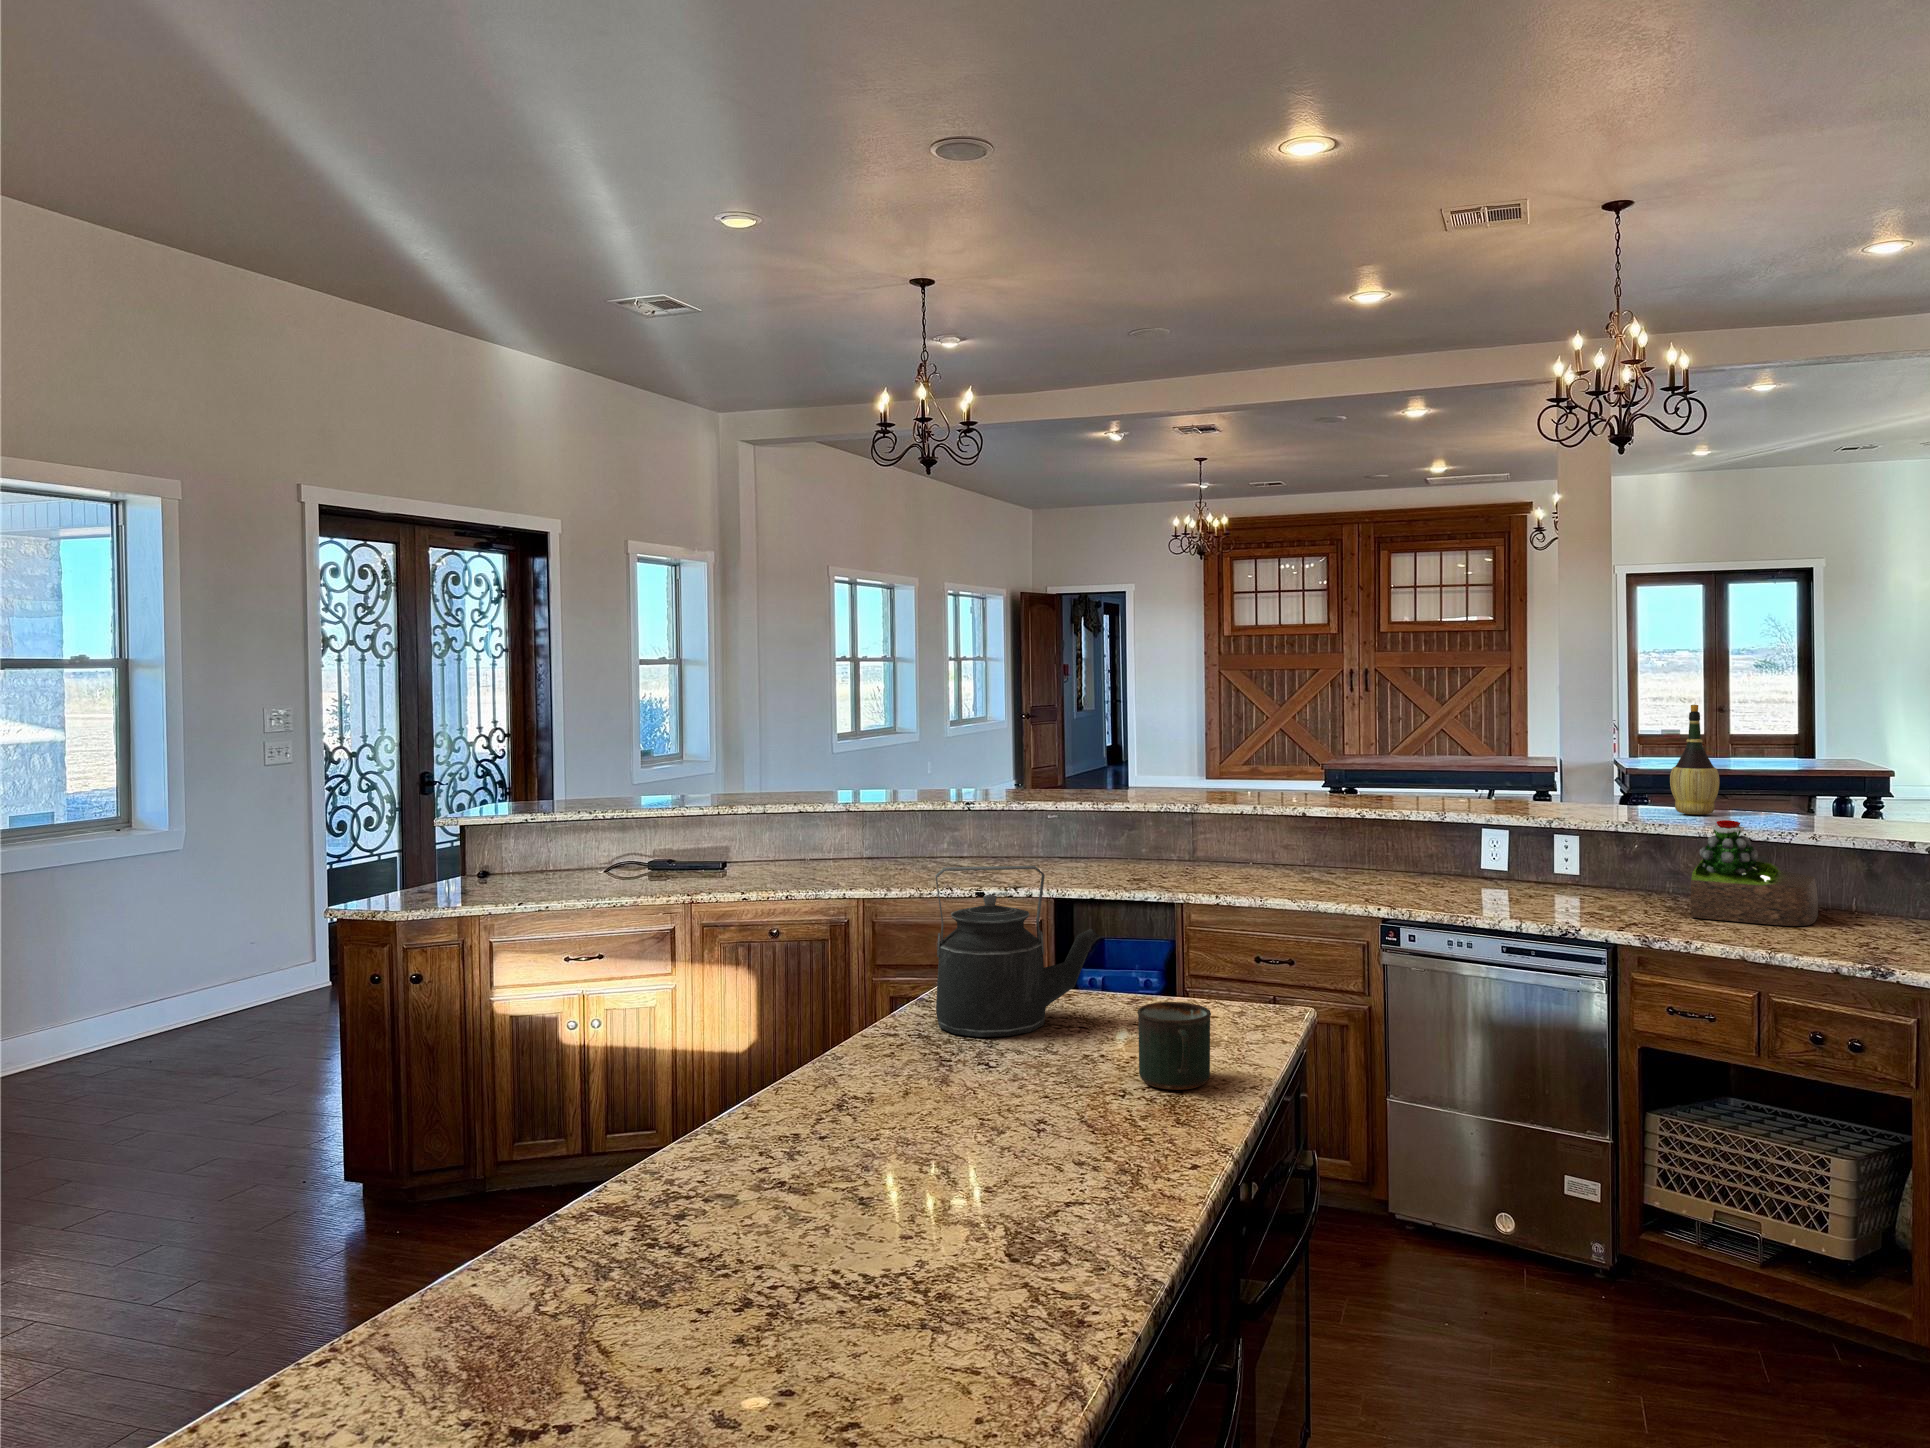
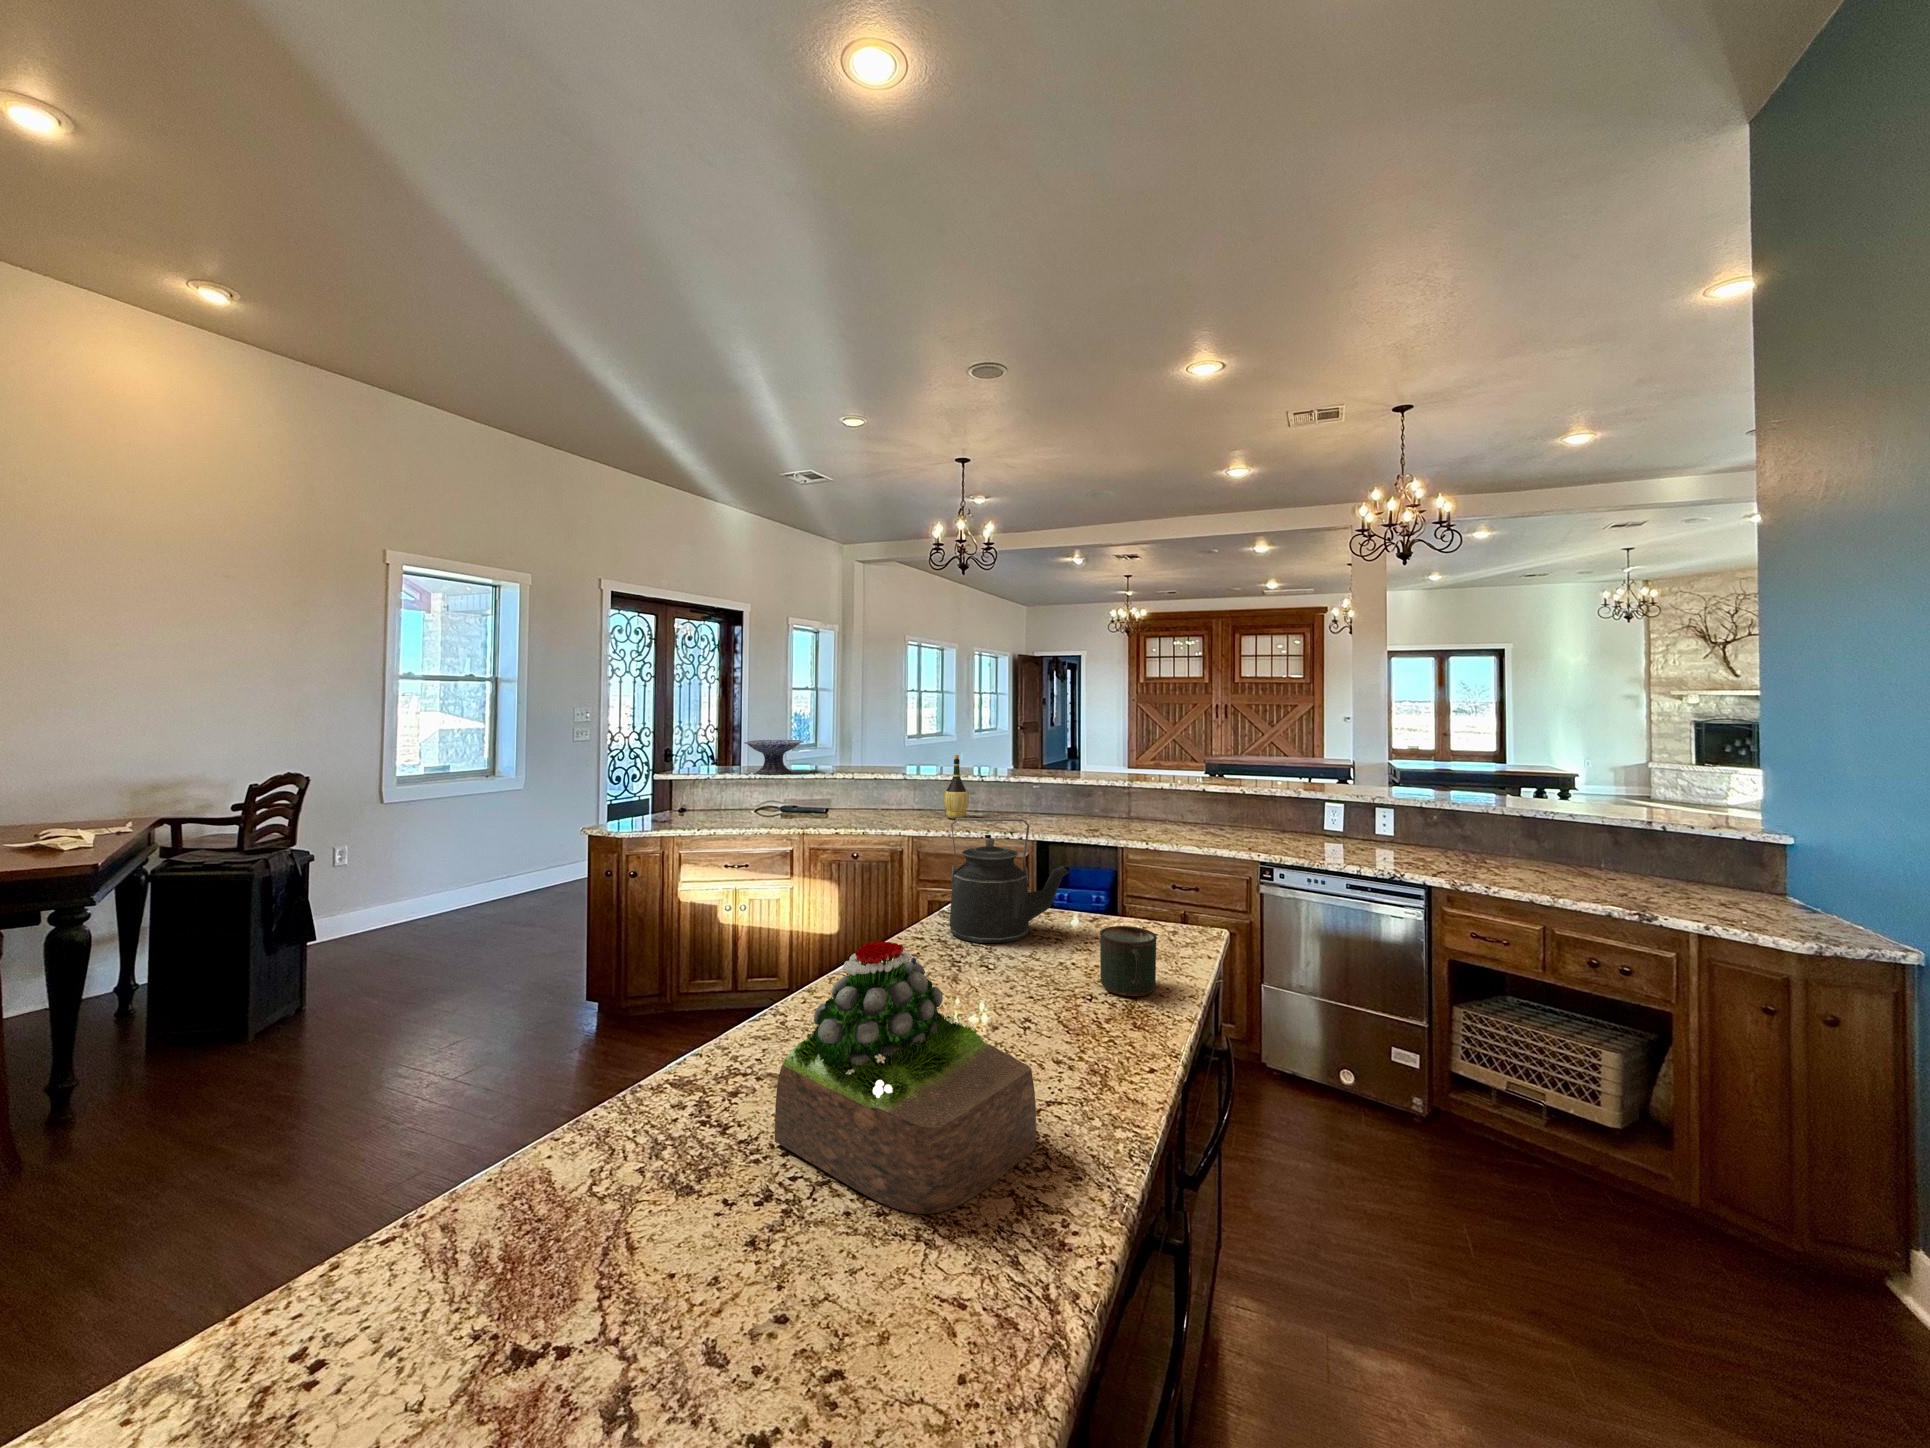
wine bottle: present [1670,704,1720,815] -> present [943,755,969,819]
decorative bowl: none [592,753,688,809] -> present [744,740,803,774]
succulent plant: present [1691,820,1818,926] -> present [775,941,1036,1214]

